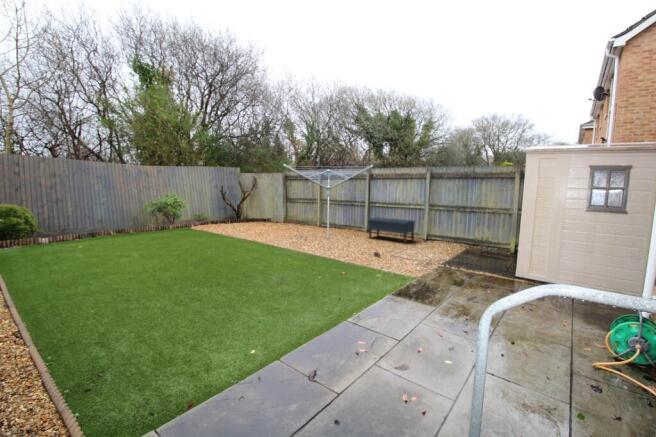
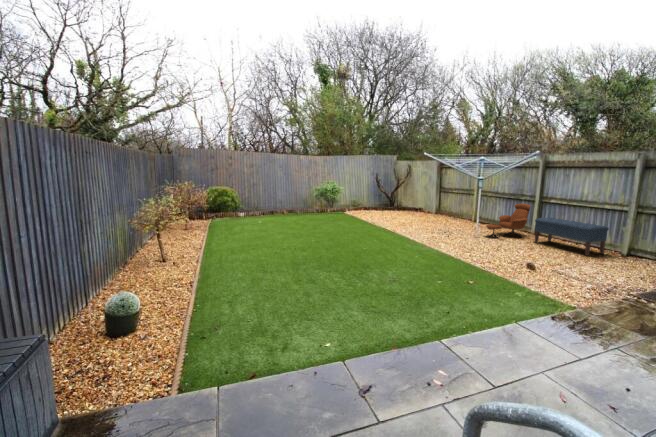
lounge chair: none [333,208,362,238] -> present [486,203,530,238]

